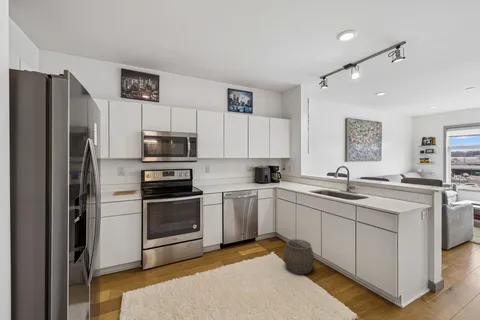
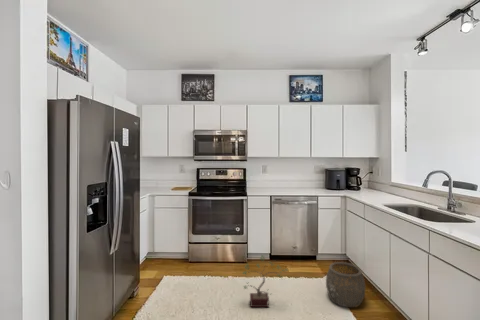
potted plant: none [229,245,268,297] -> present [243,256,284,307]

